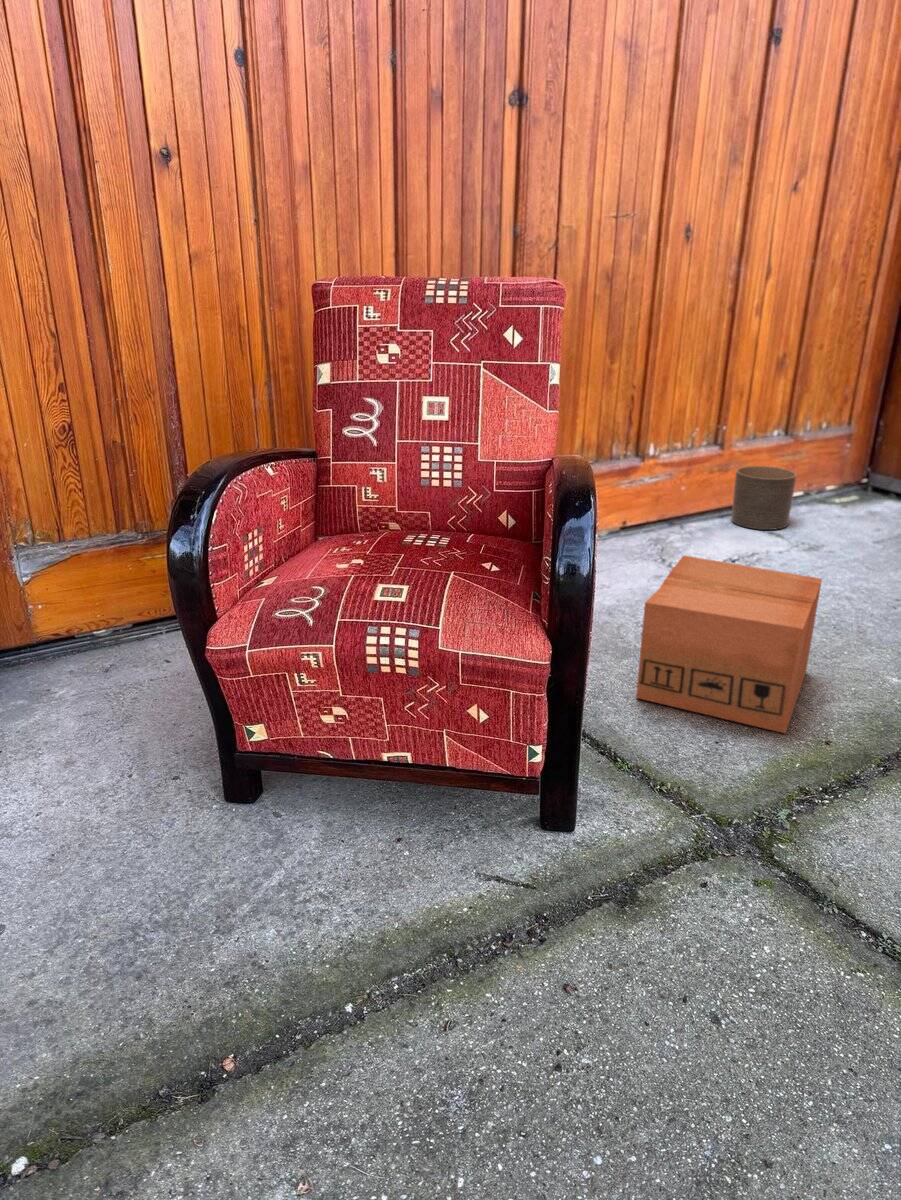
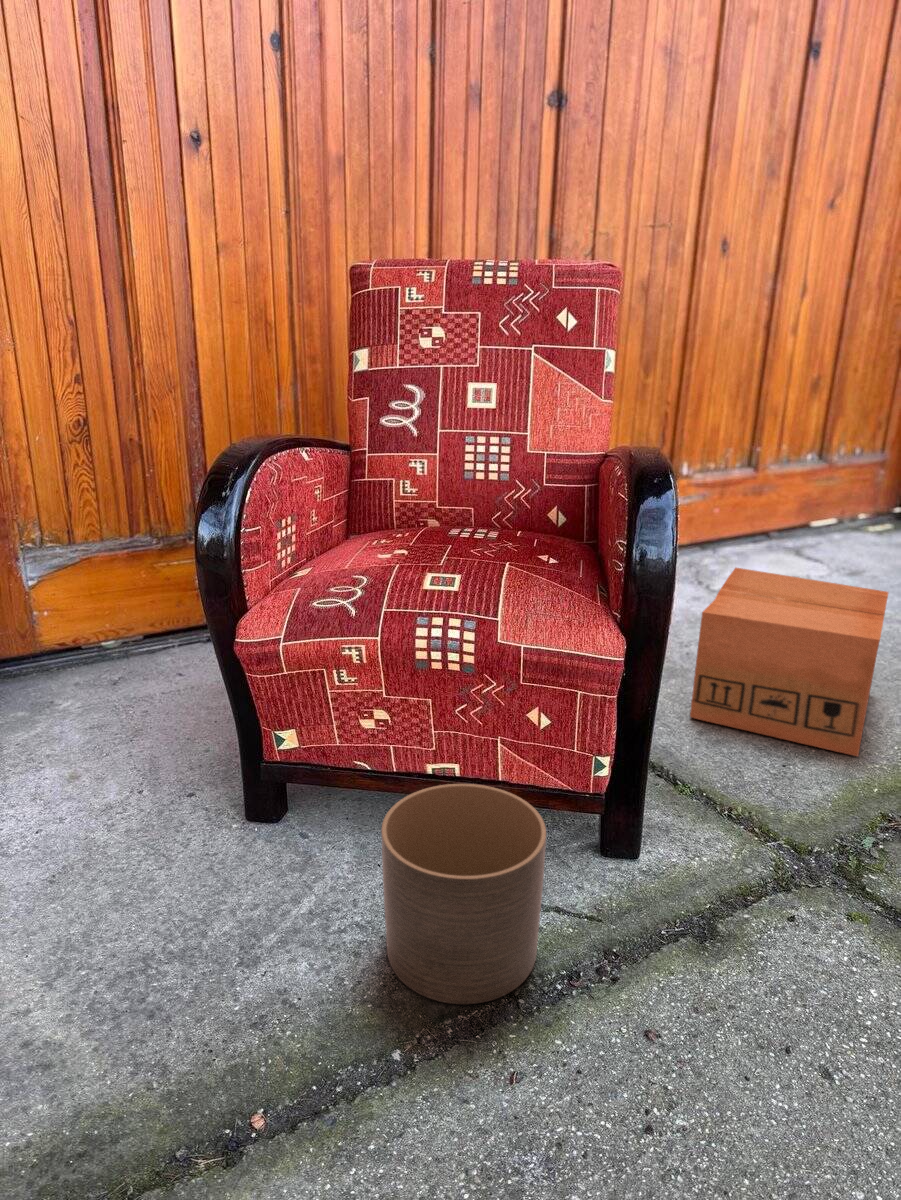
planter: present [731,466,796,530] -> present [381,784,546,1004]

